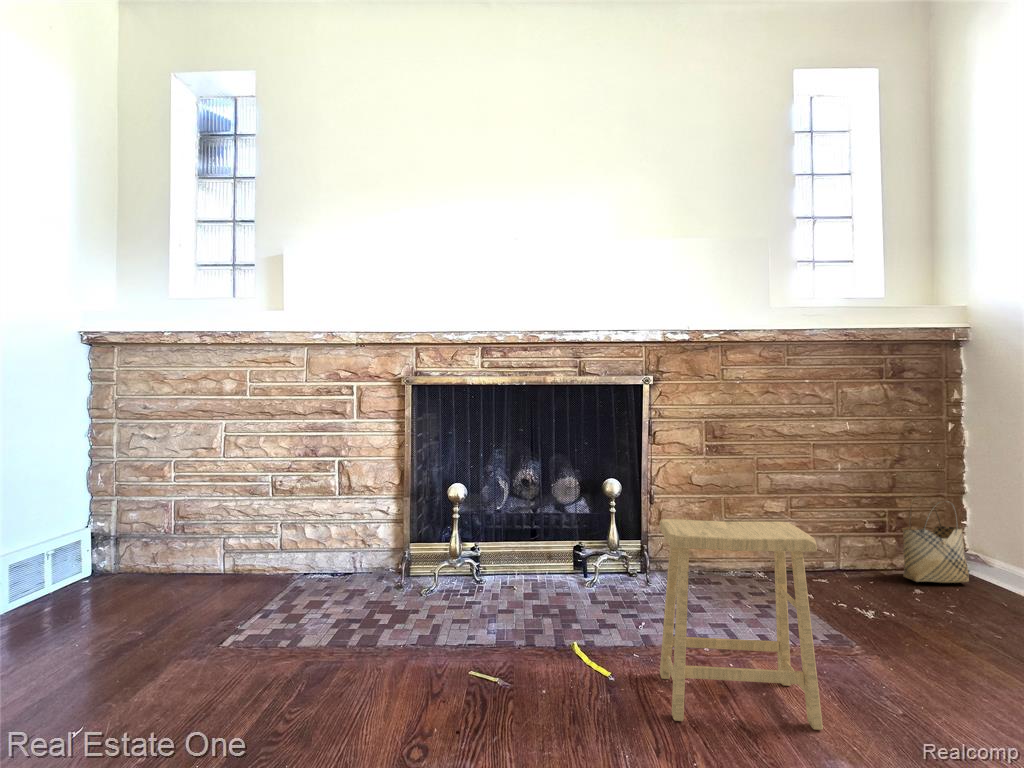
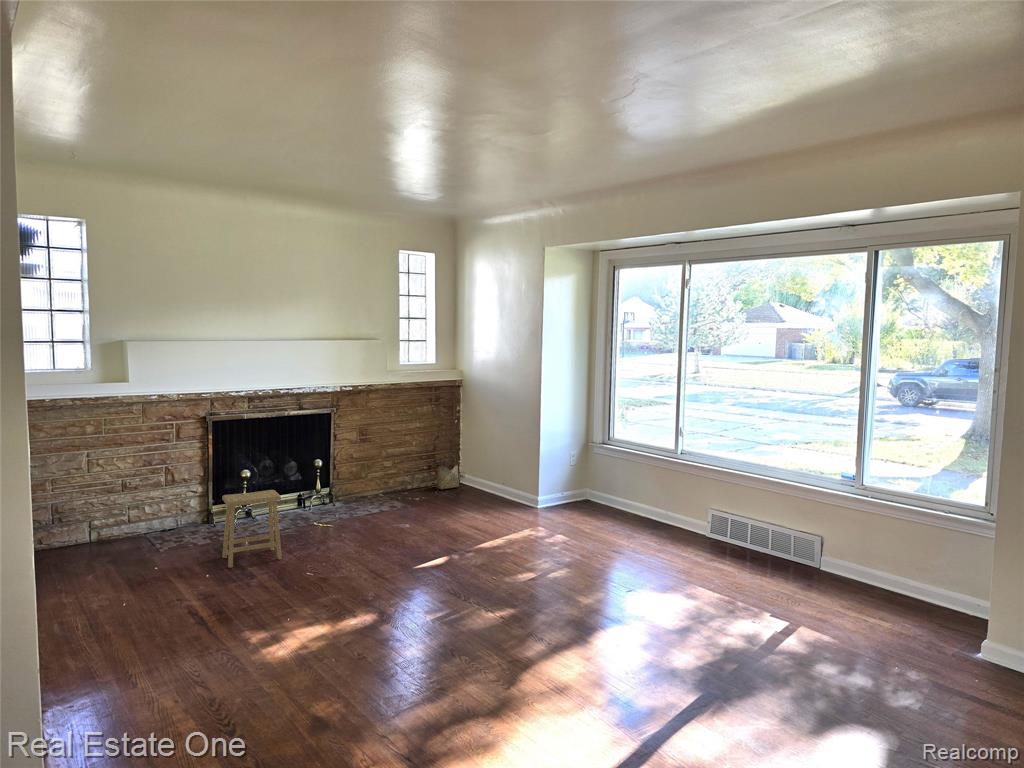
footstool: present [659,519,823,730] -> present [222,490,282,568]

